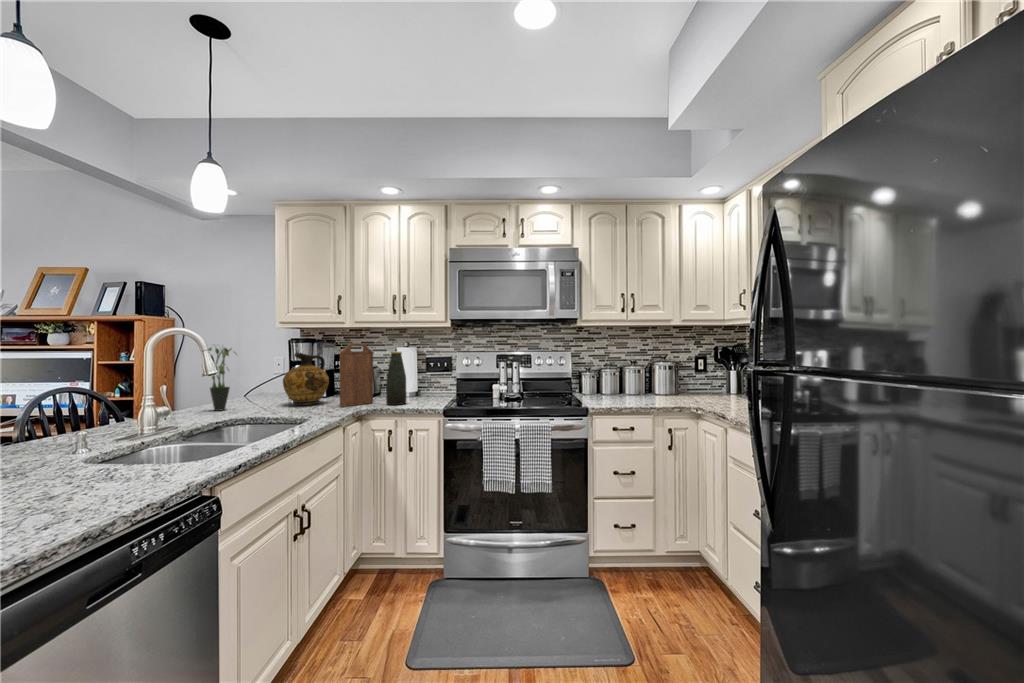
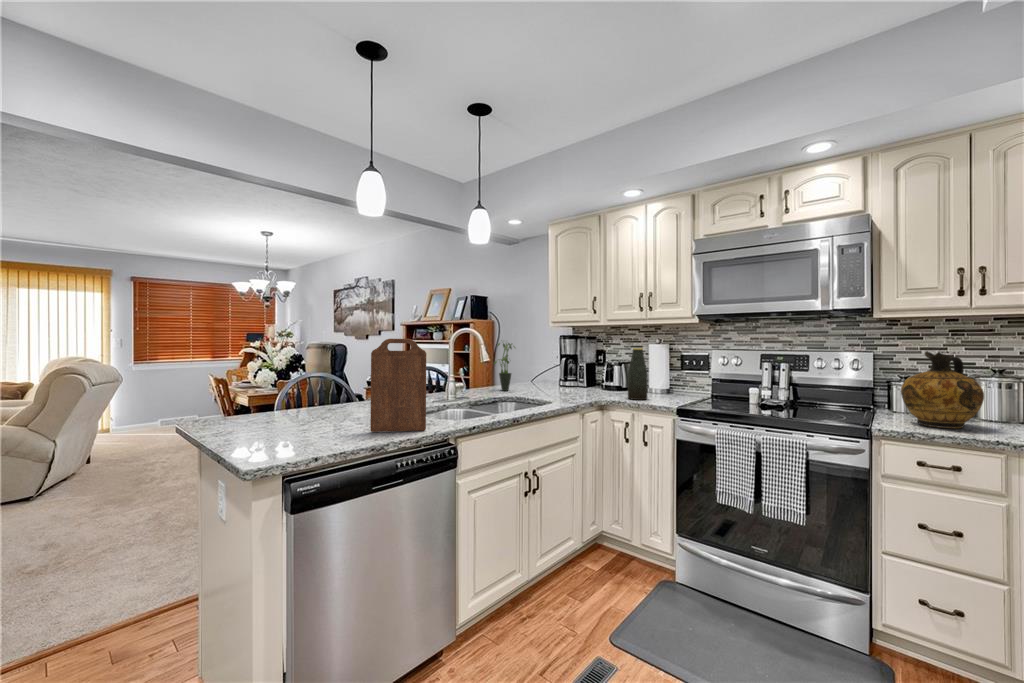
cutting board: present [340,343,373,407] -> present [370,339,426,432]
ceramic jug: present [283,353,329,405] -> present [901,352,984,428]

